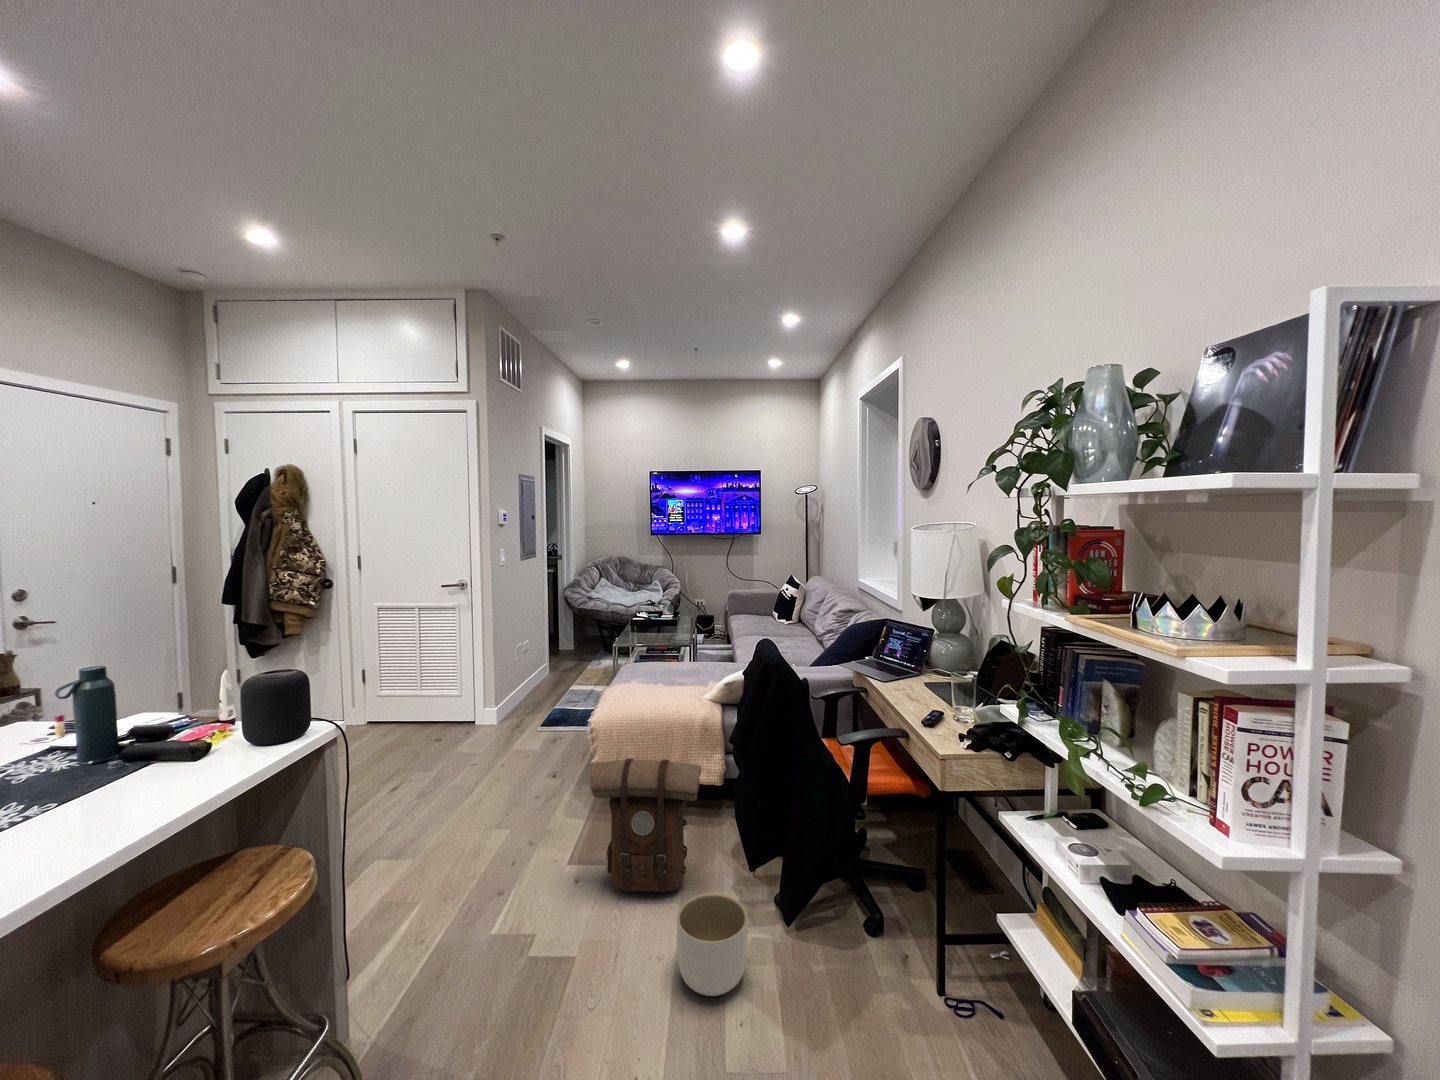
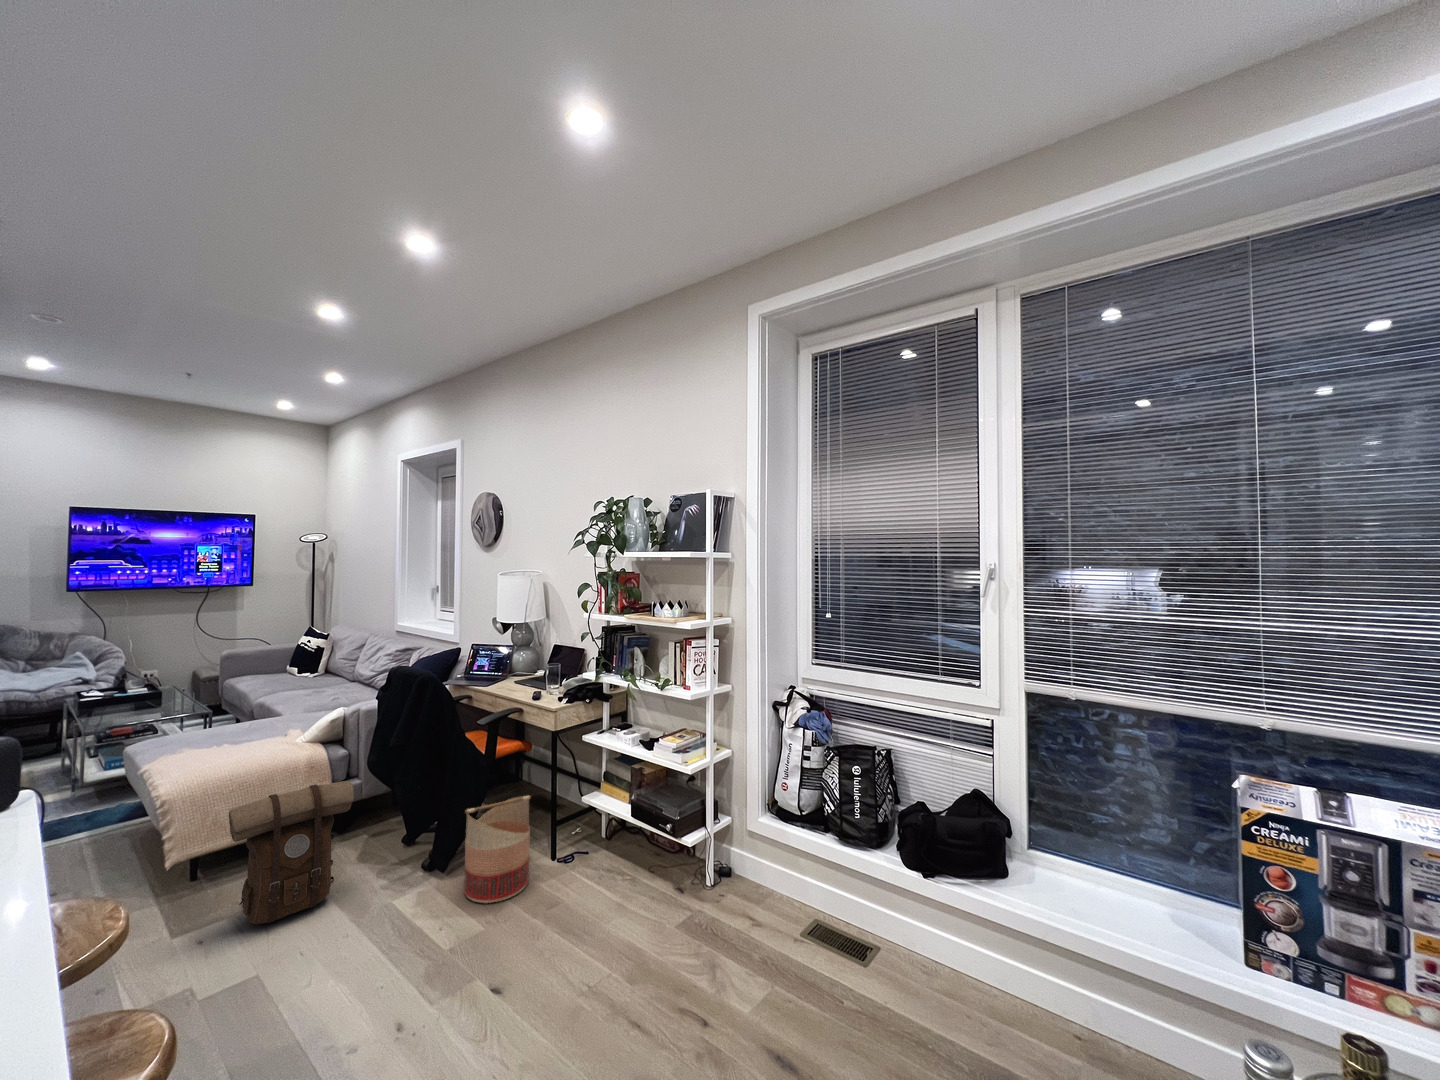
basket: none [795,865,892,1031] -> present [464,796,531,903]
planter: present [677,893,748,996] -> none [370,860,432,935]

